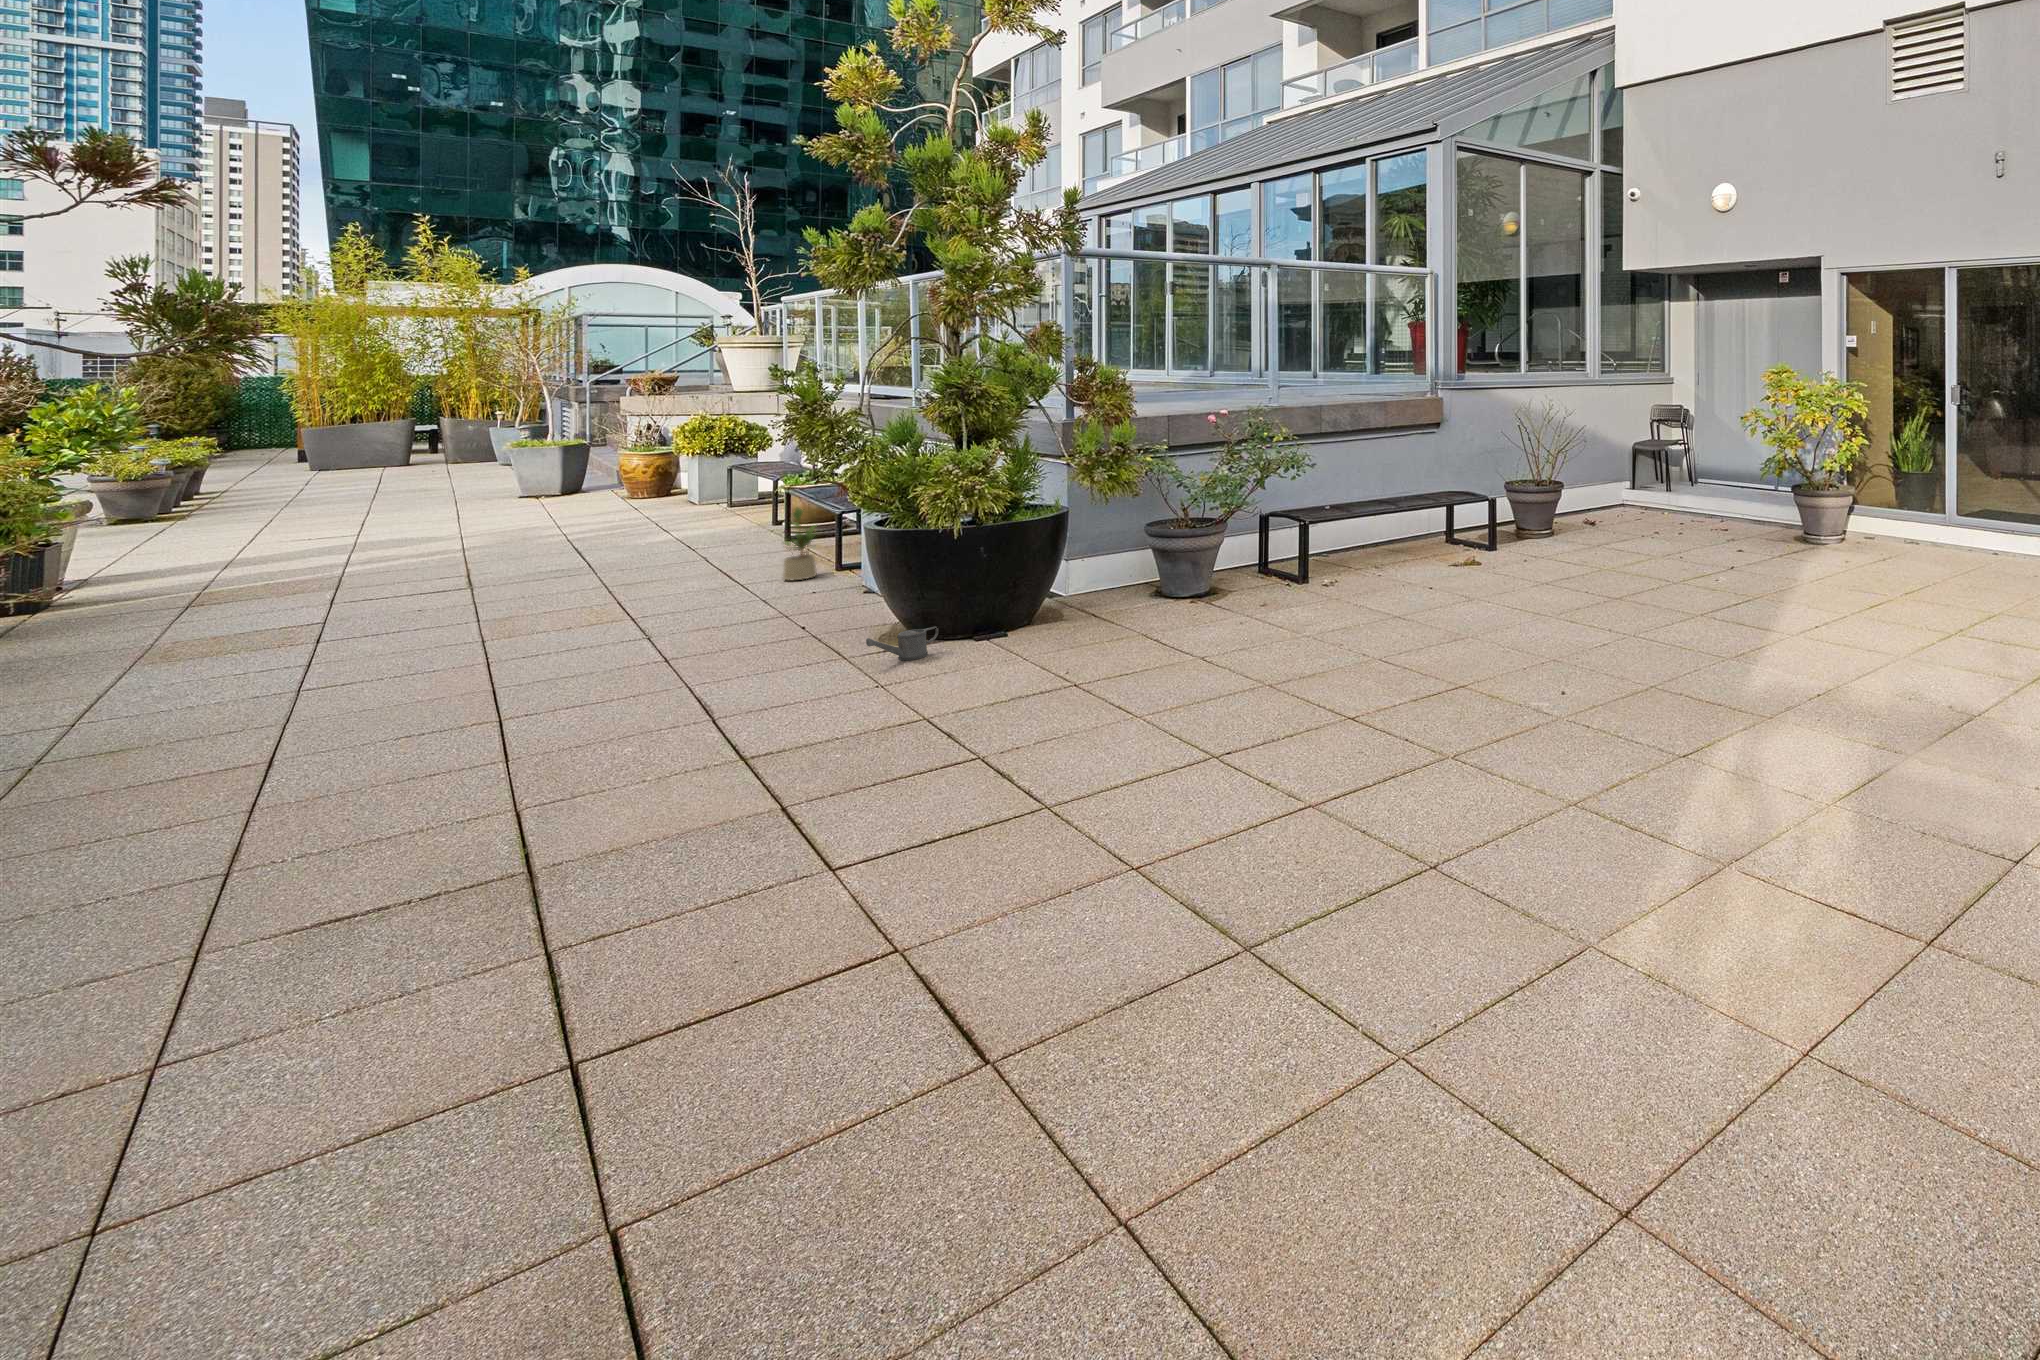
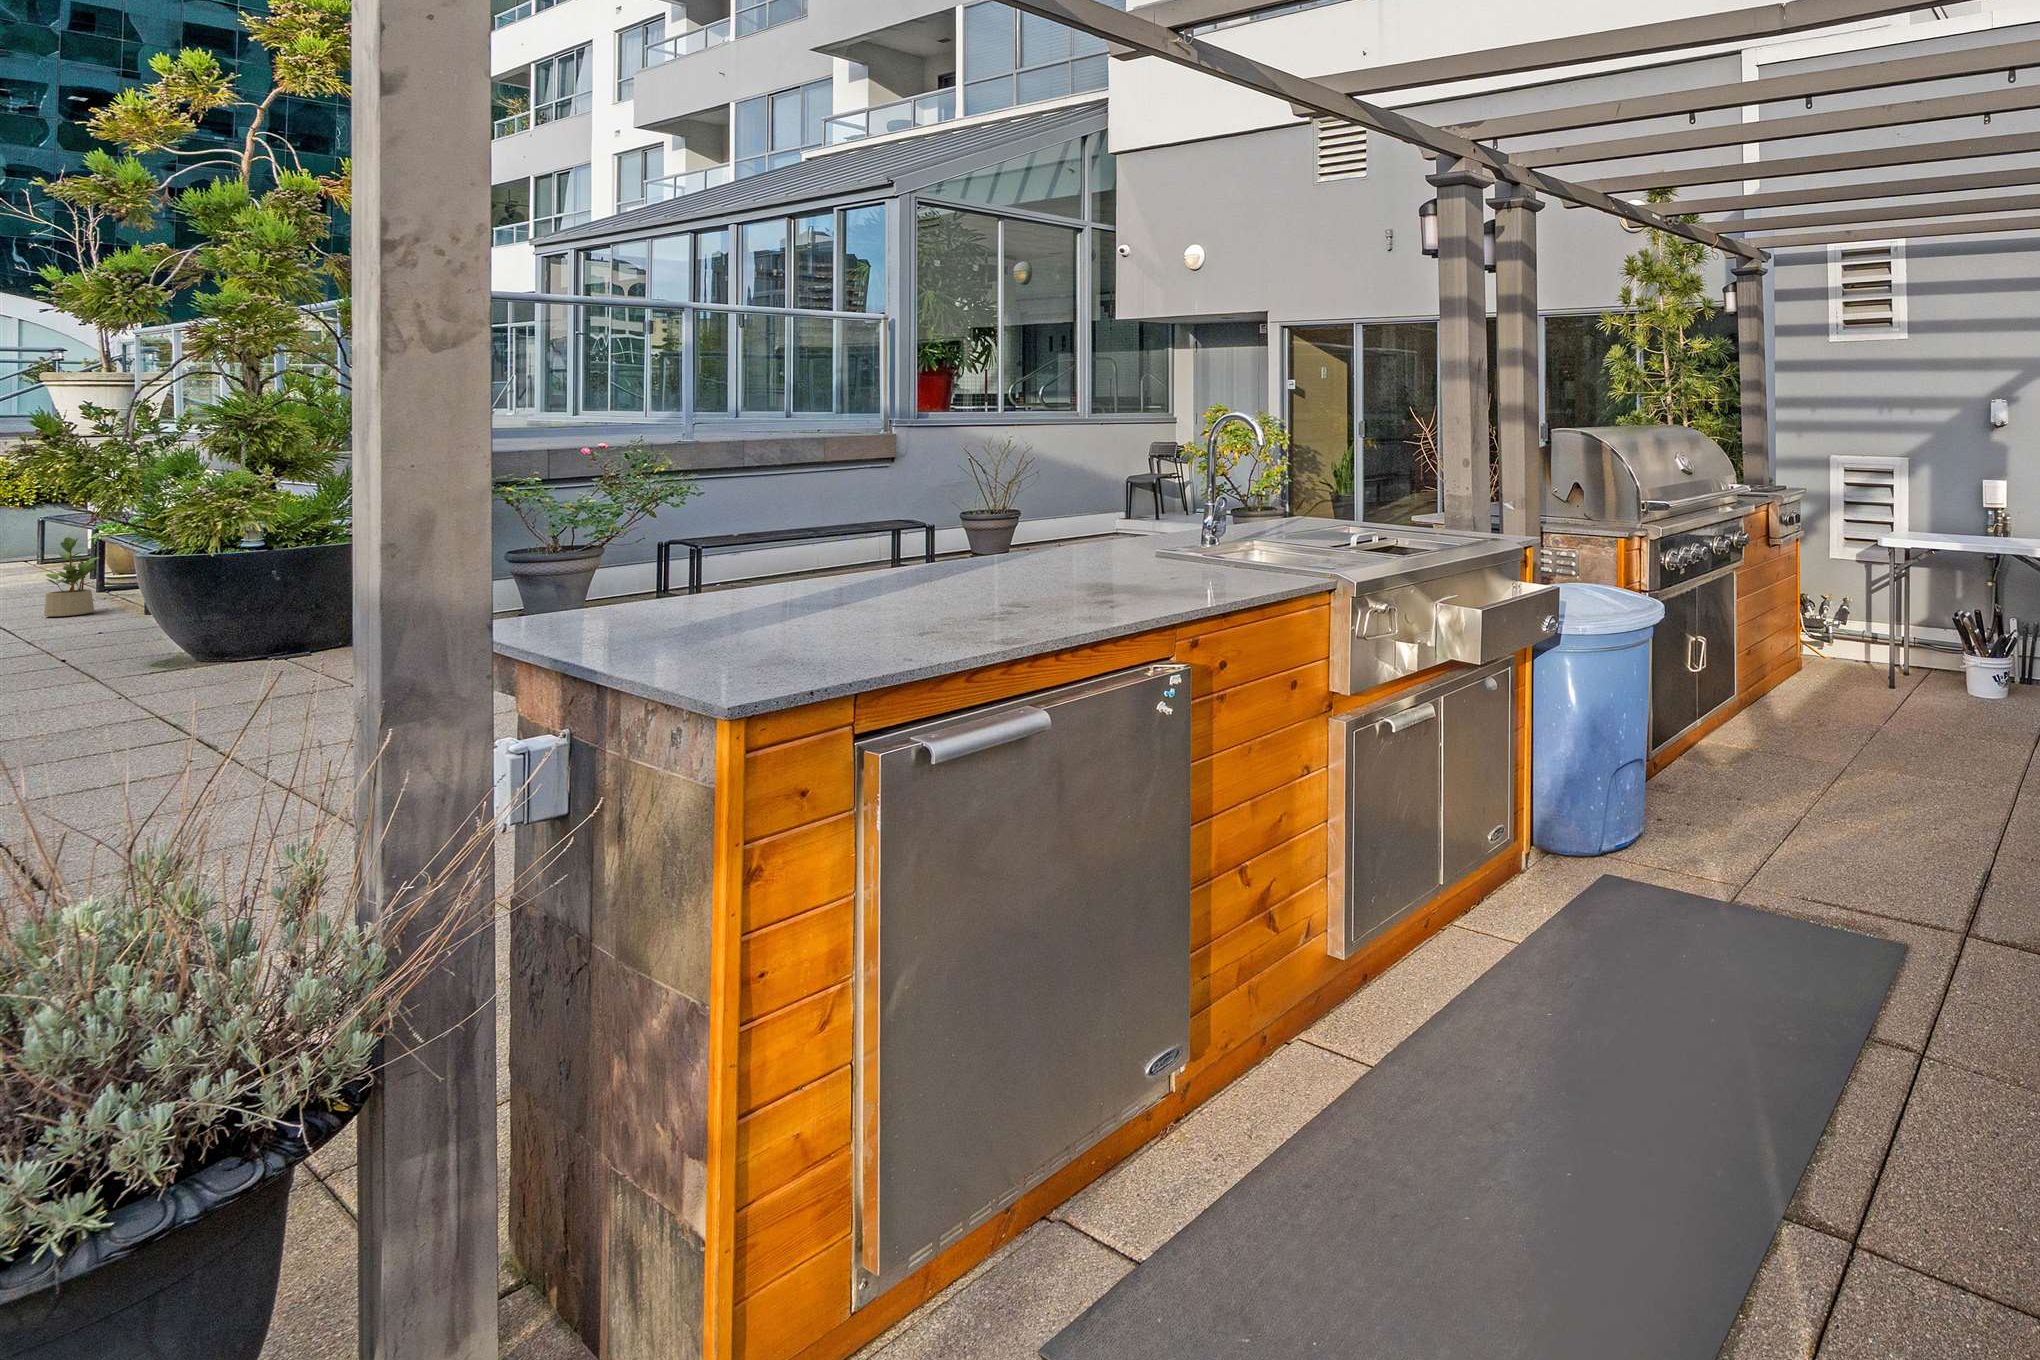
watering can: present [866,627,939,660] -> none [86,644,191,677]

